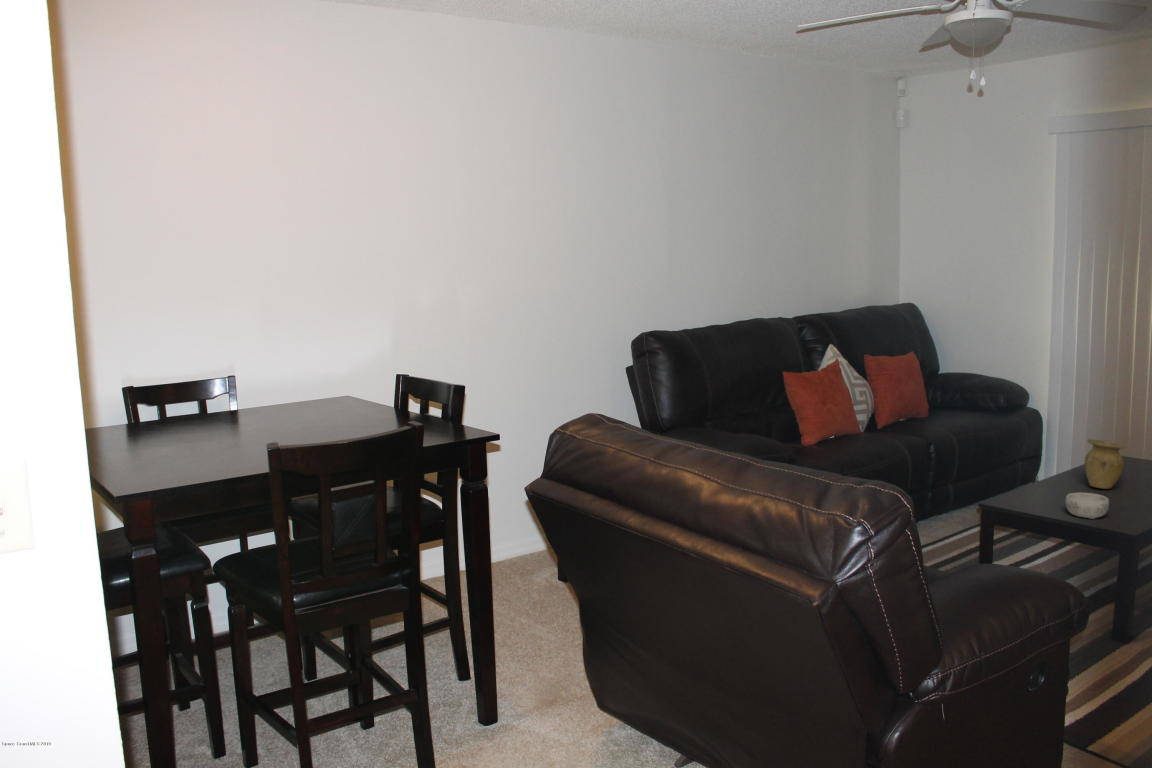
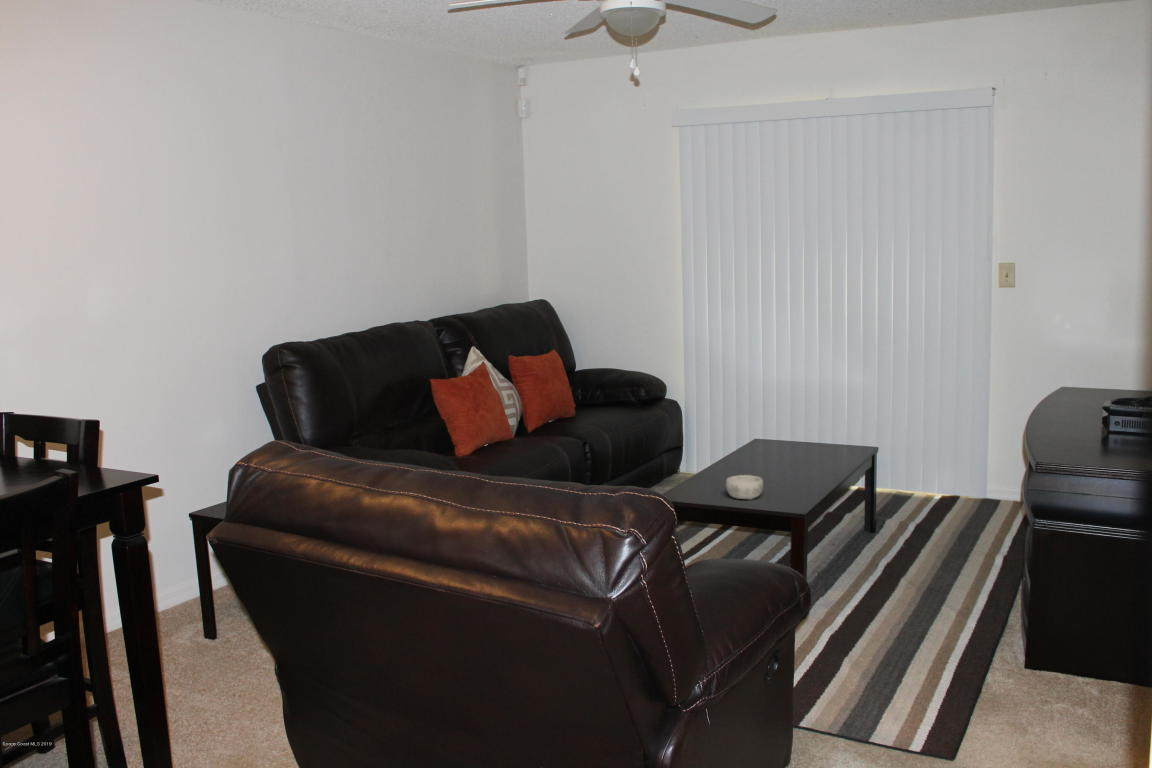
vase: present [1085,439,1126,489] -> none [732,424,766,469]

